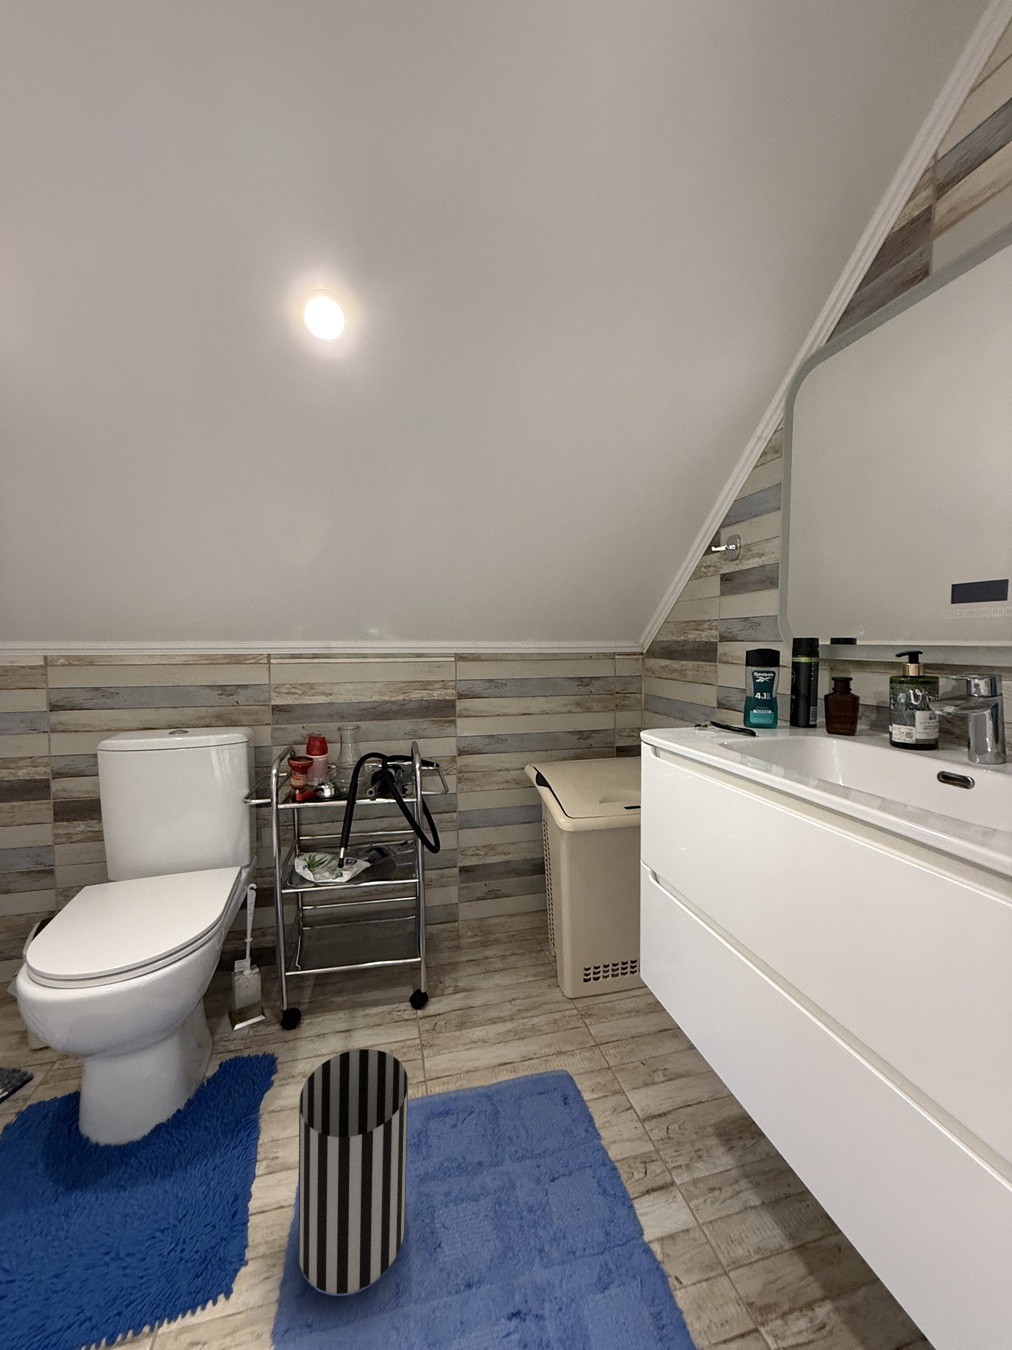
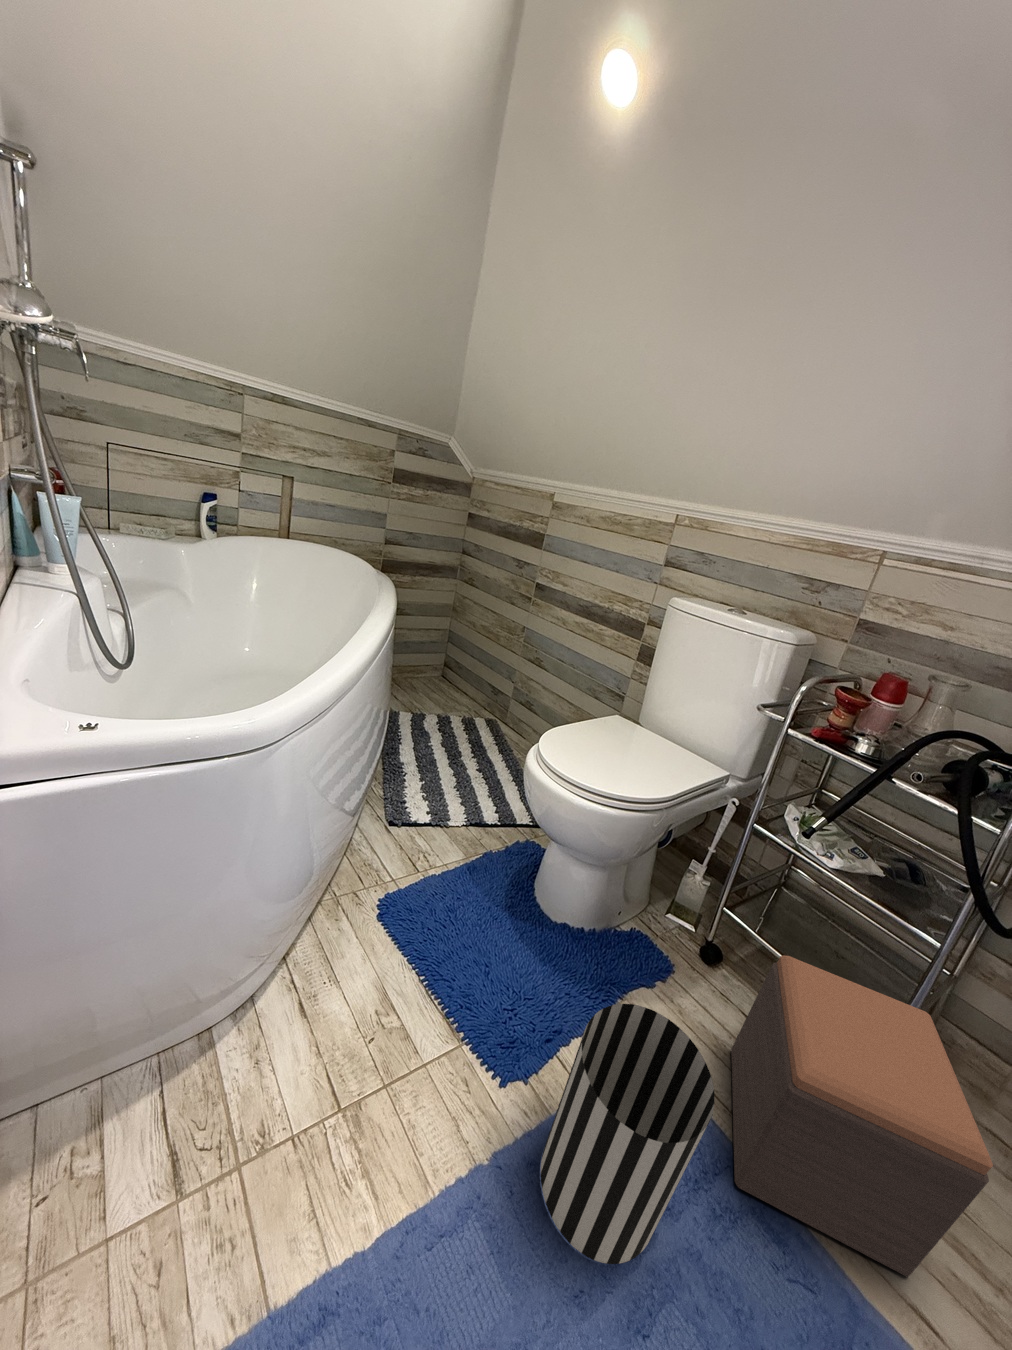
footstool: none [351,922,494,1121] -> present [731,955,993,1277]

